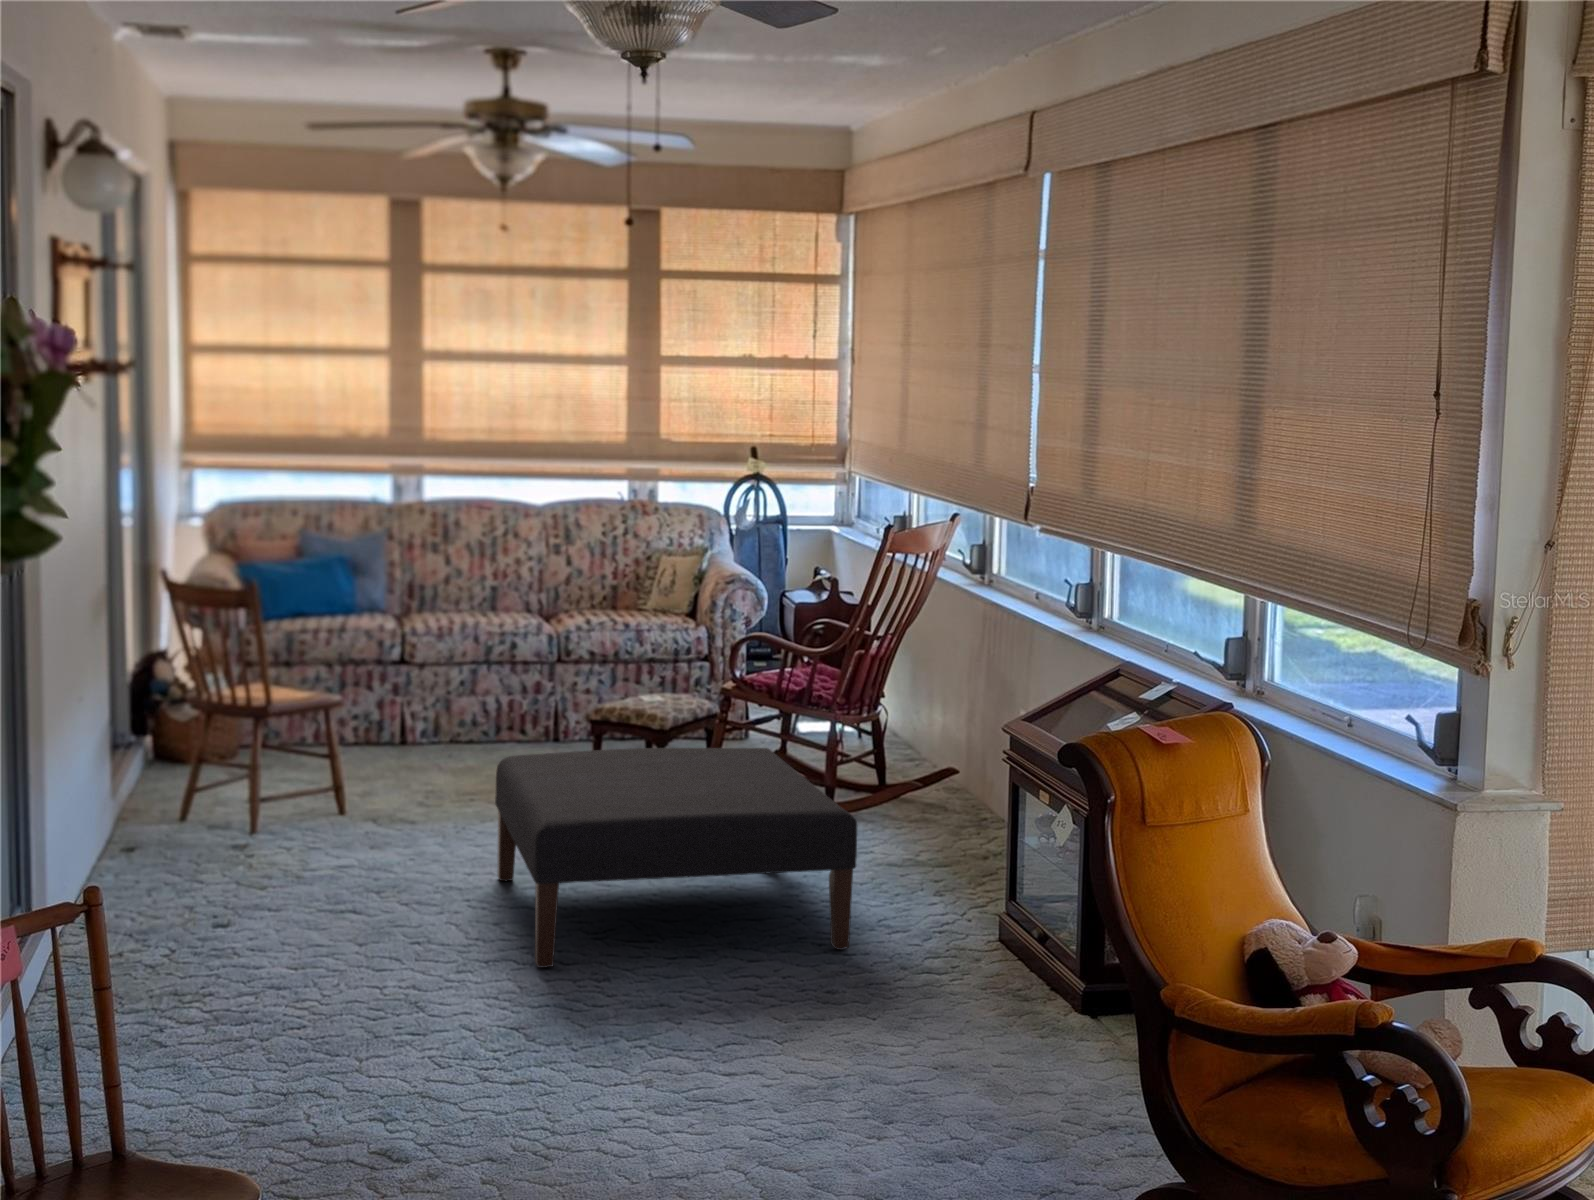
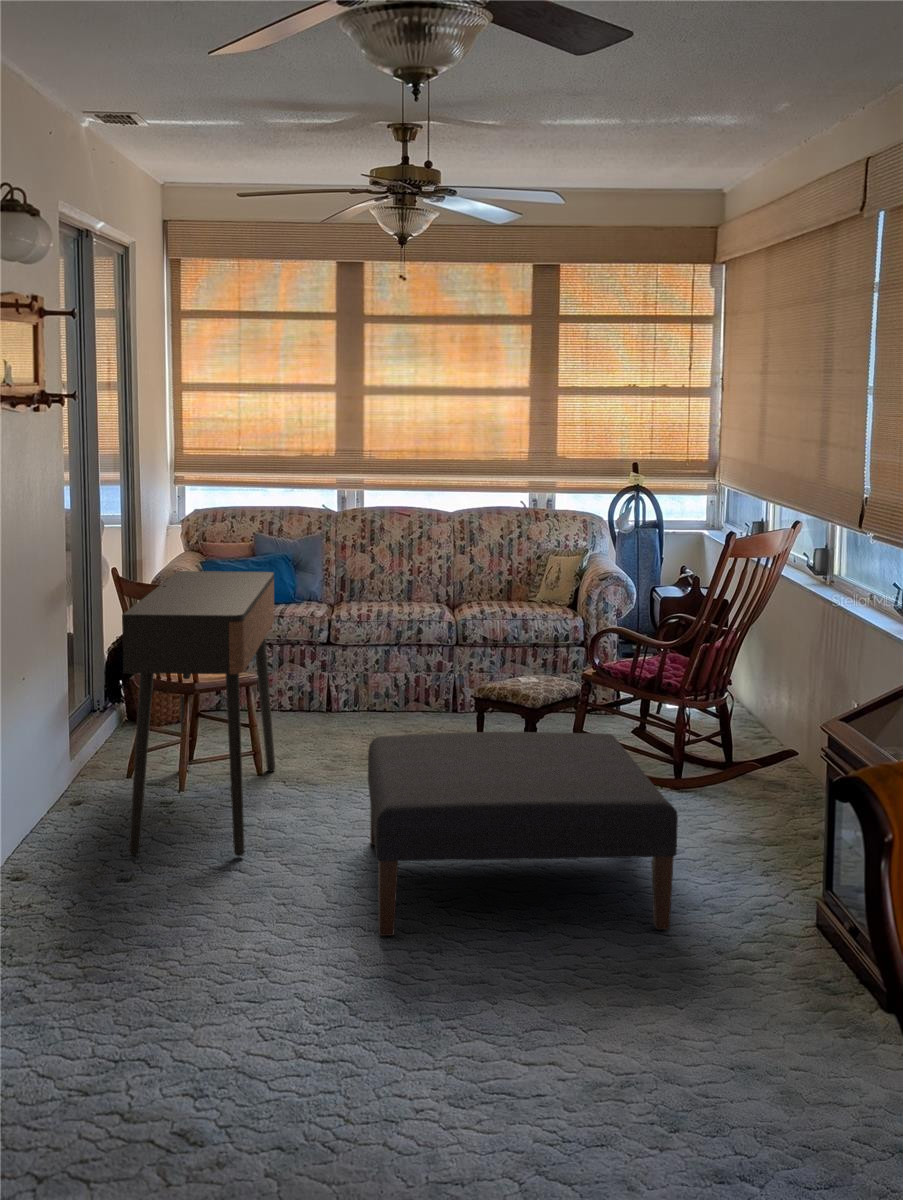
console table: none [214,571,361,901] -> present [122,571,275,857]

